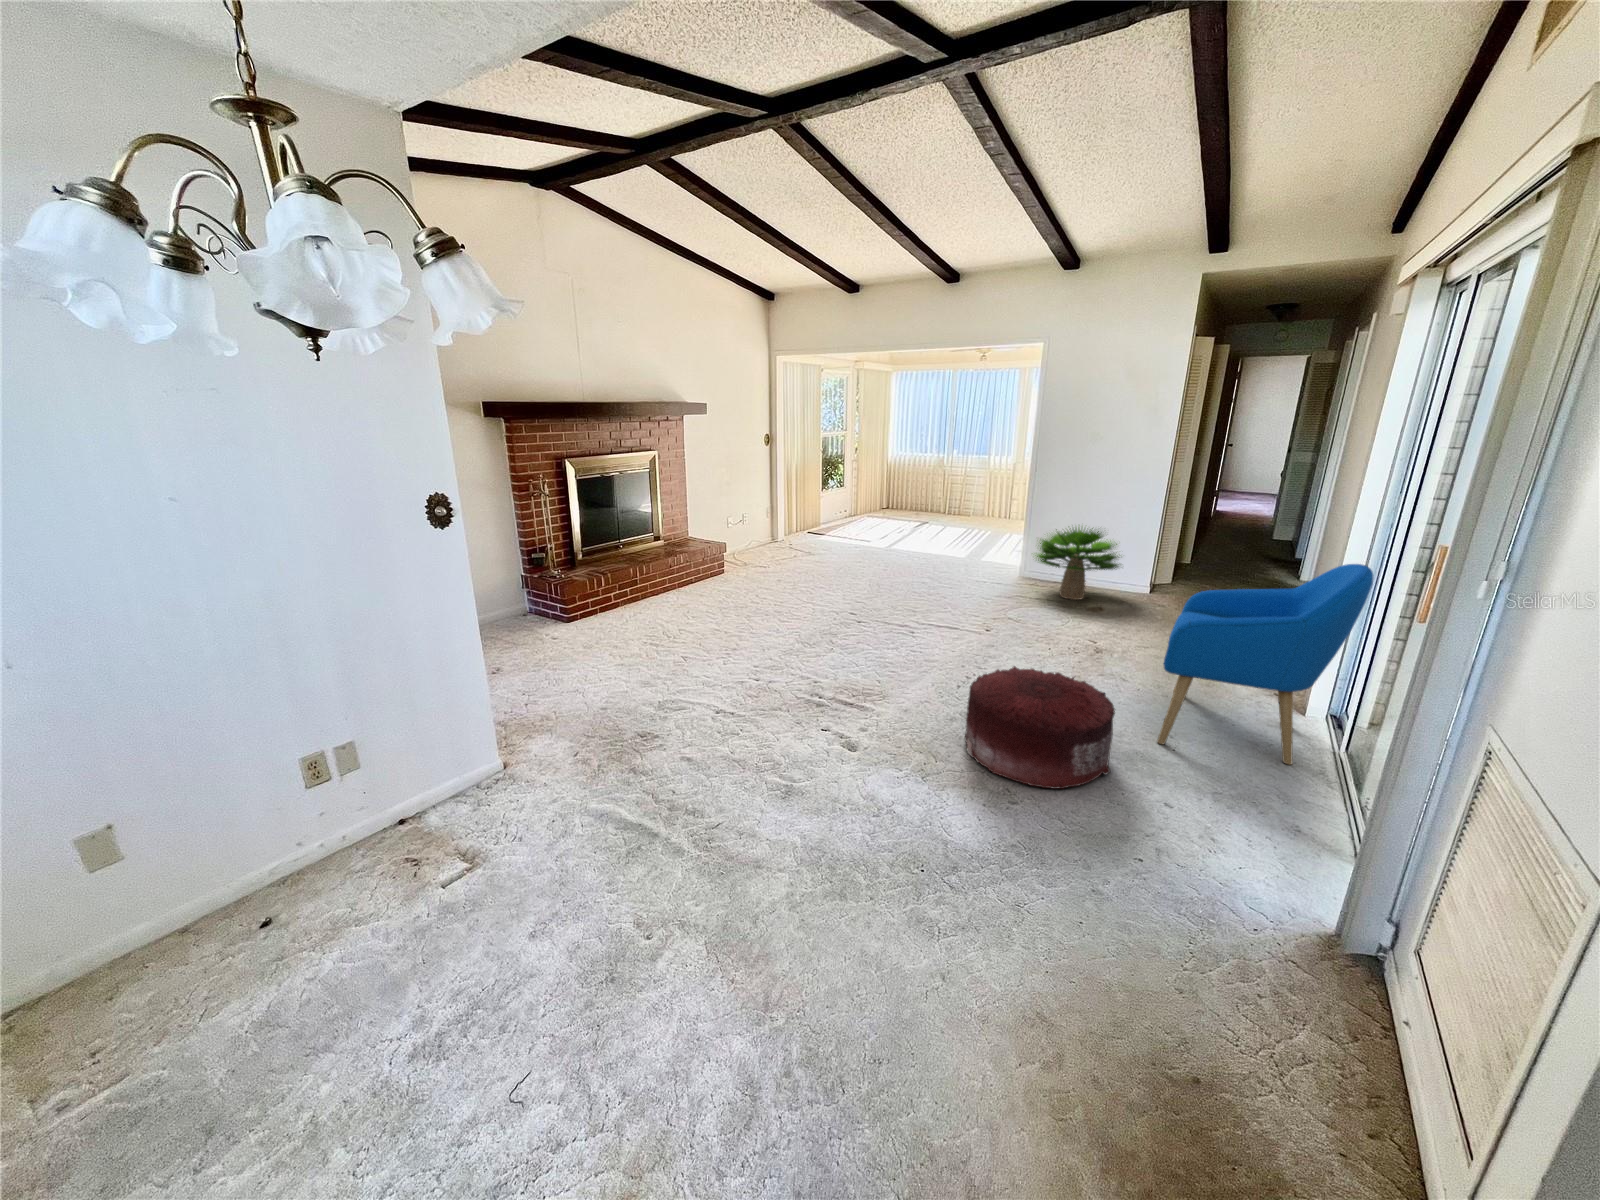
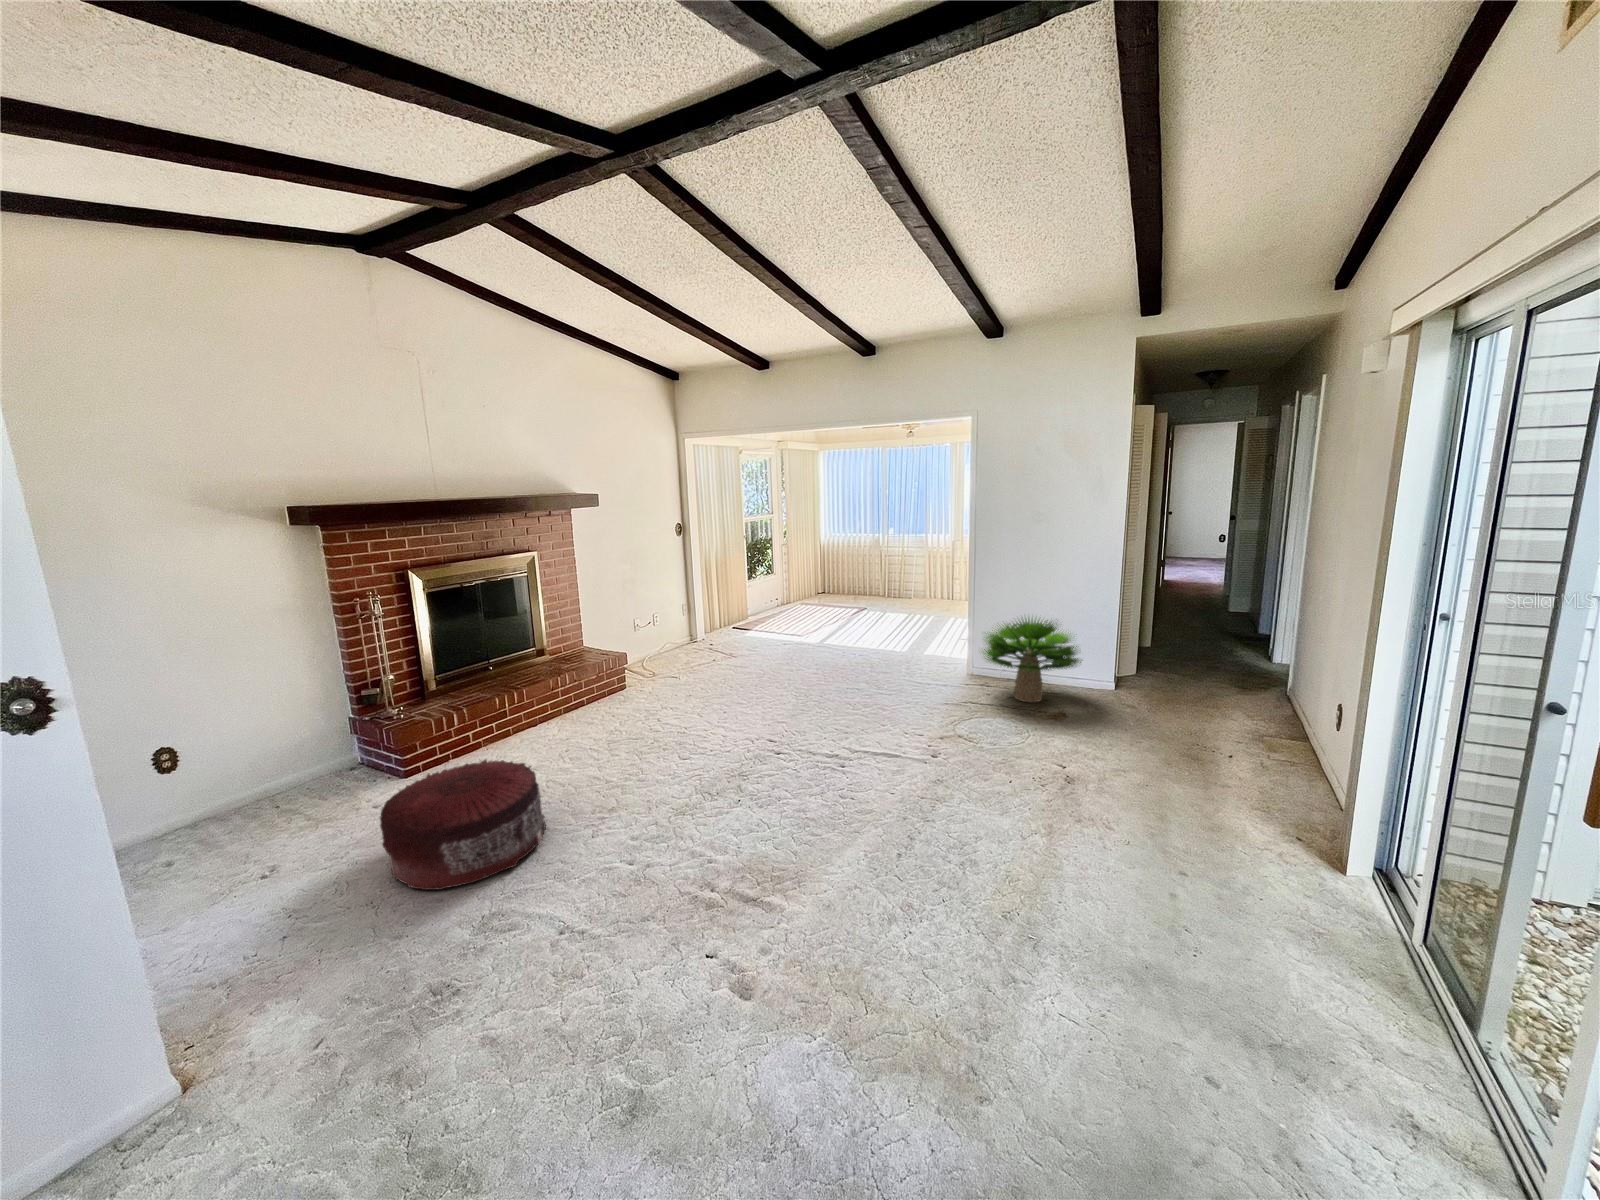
armchair: present [1157,564,1373,765] -> none [1168,686,1439,977]
pouf: present [965,666,1115,789] -> present [380,759,546,890]

